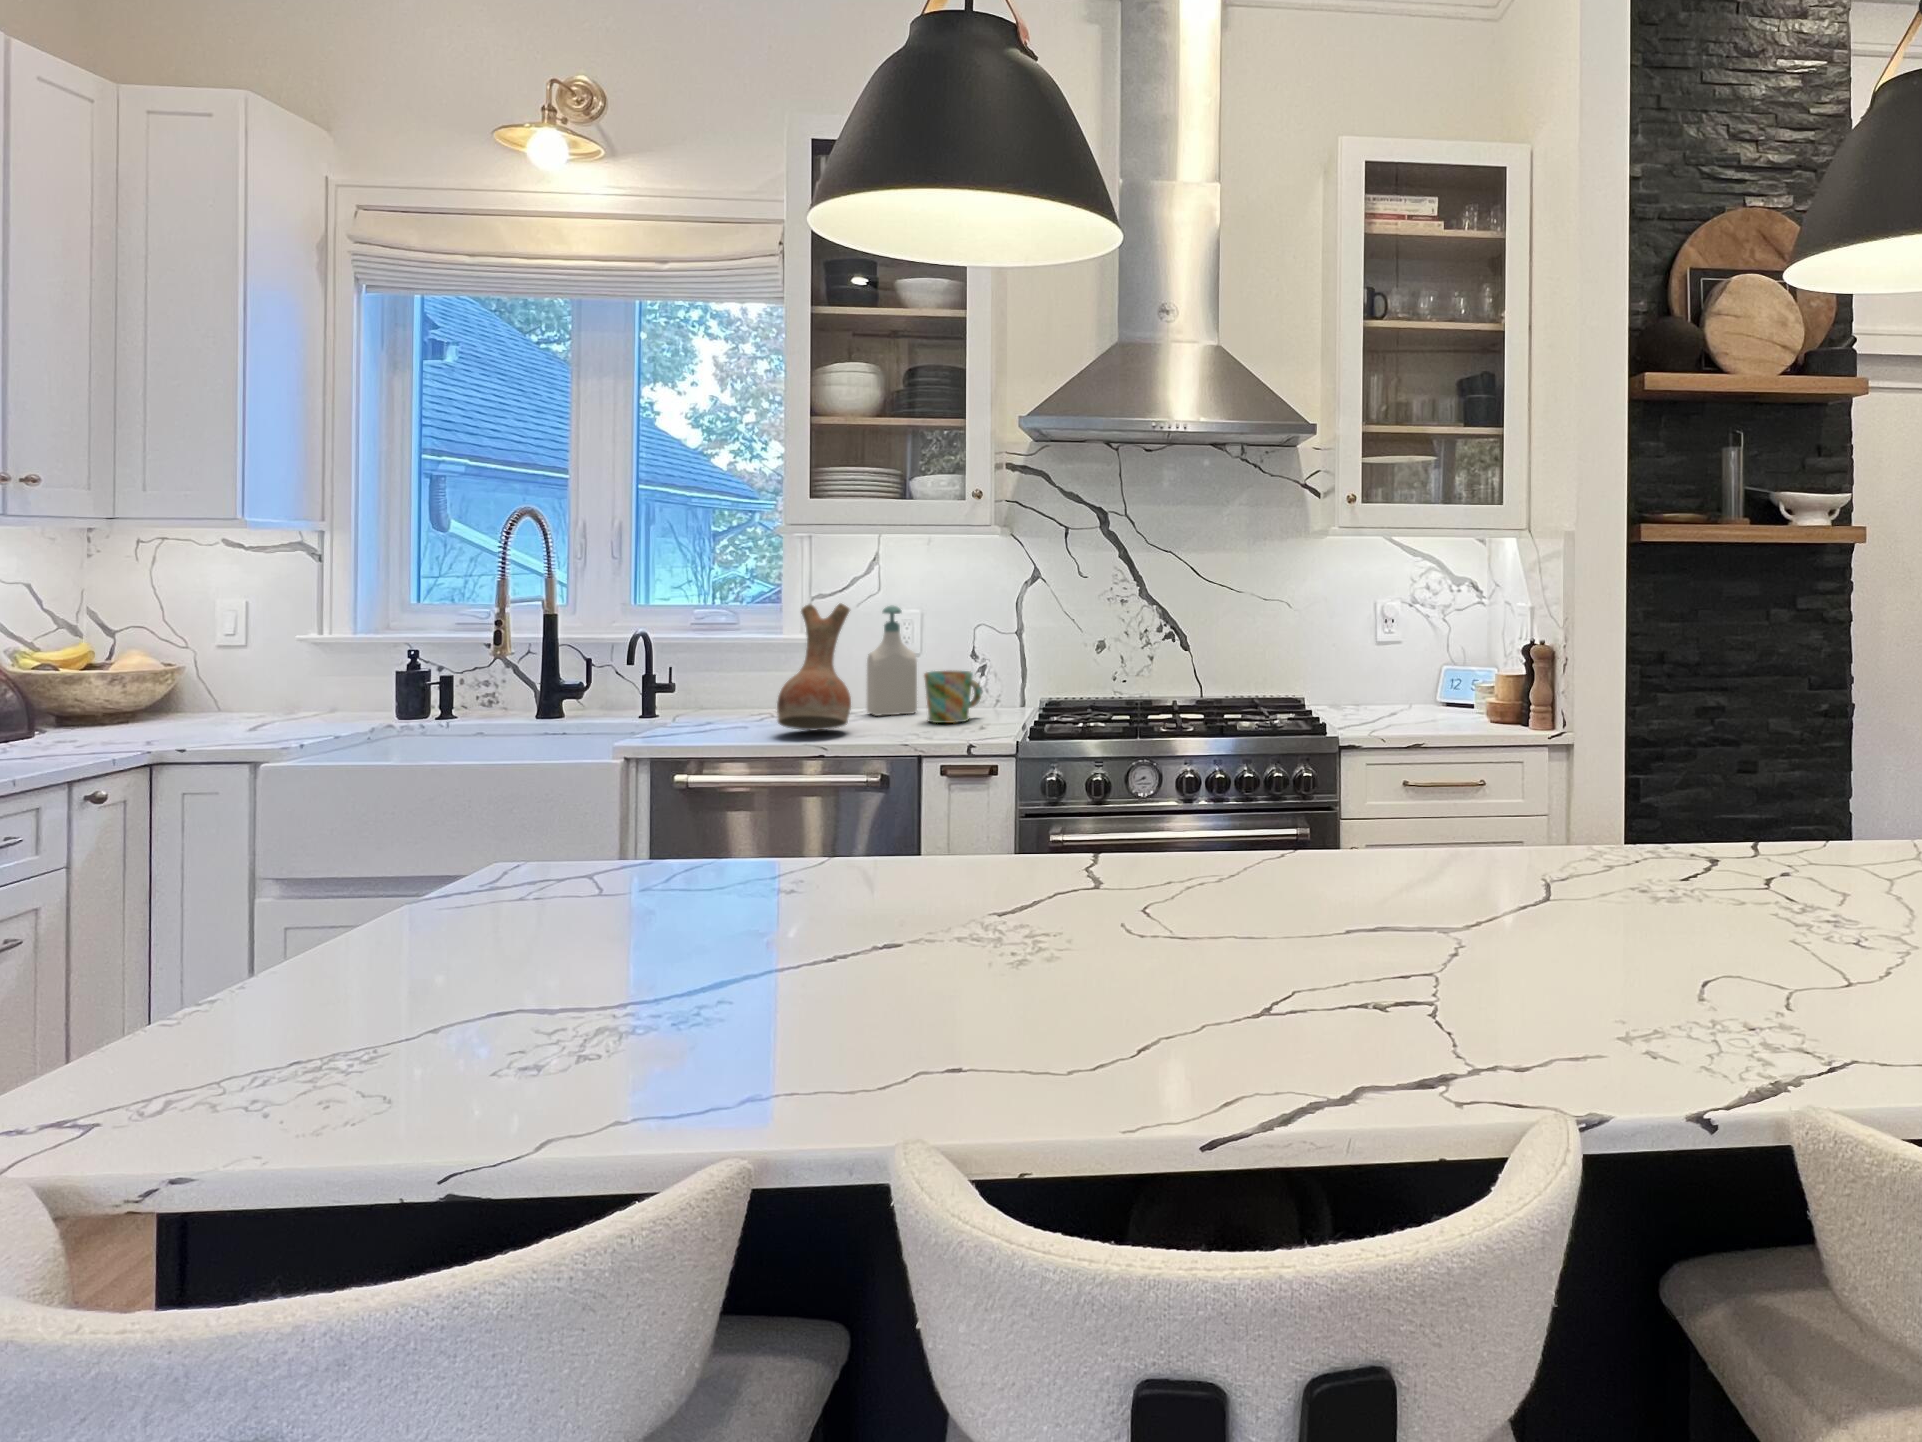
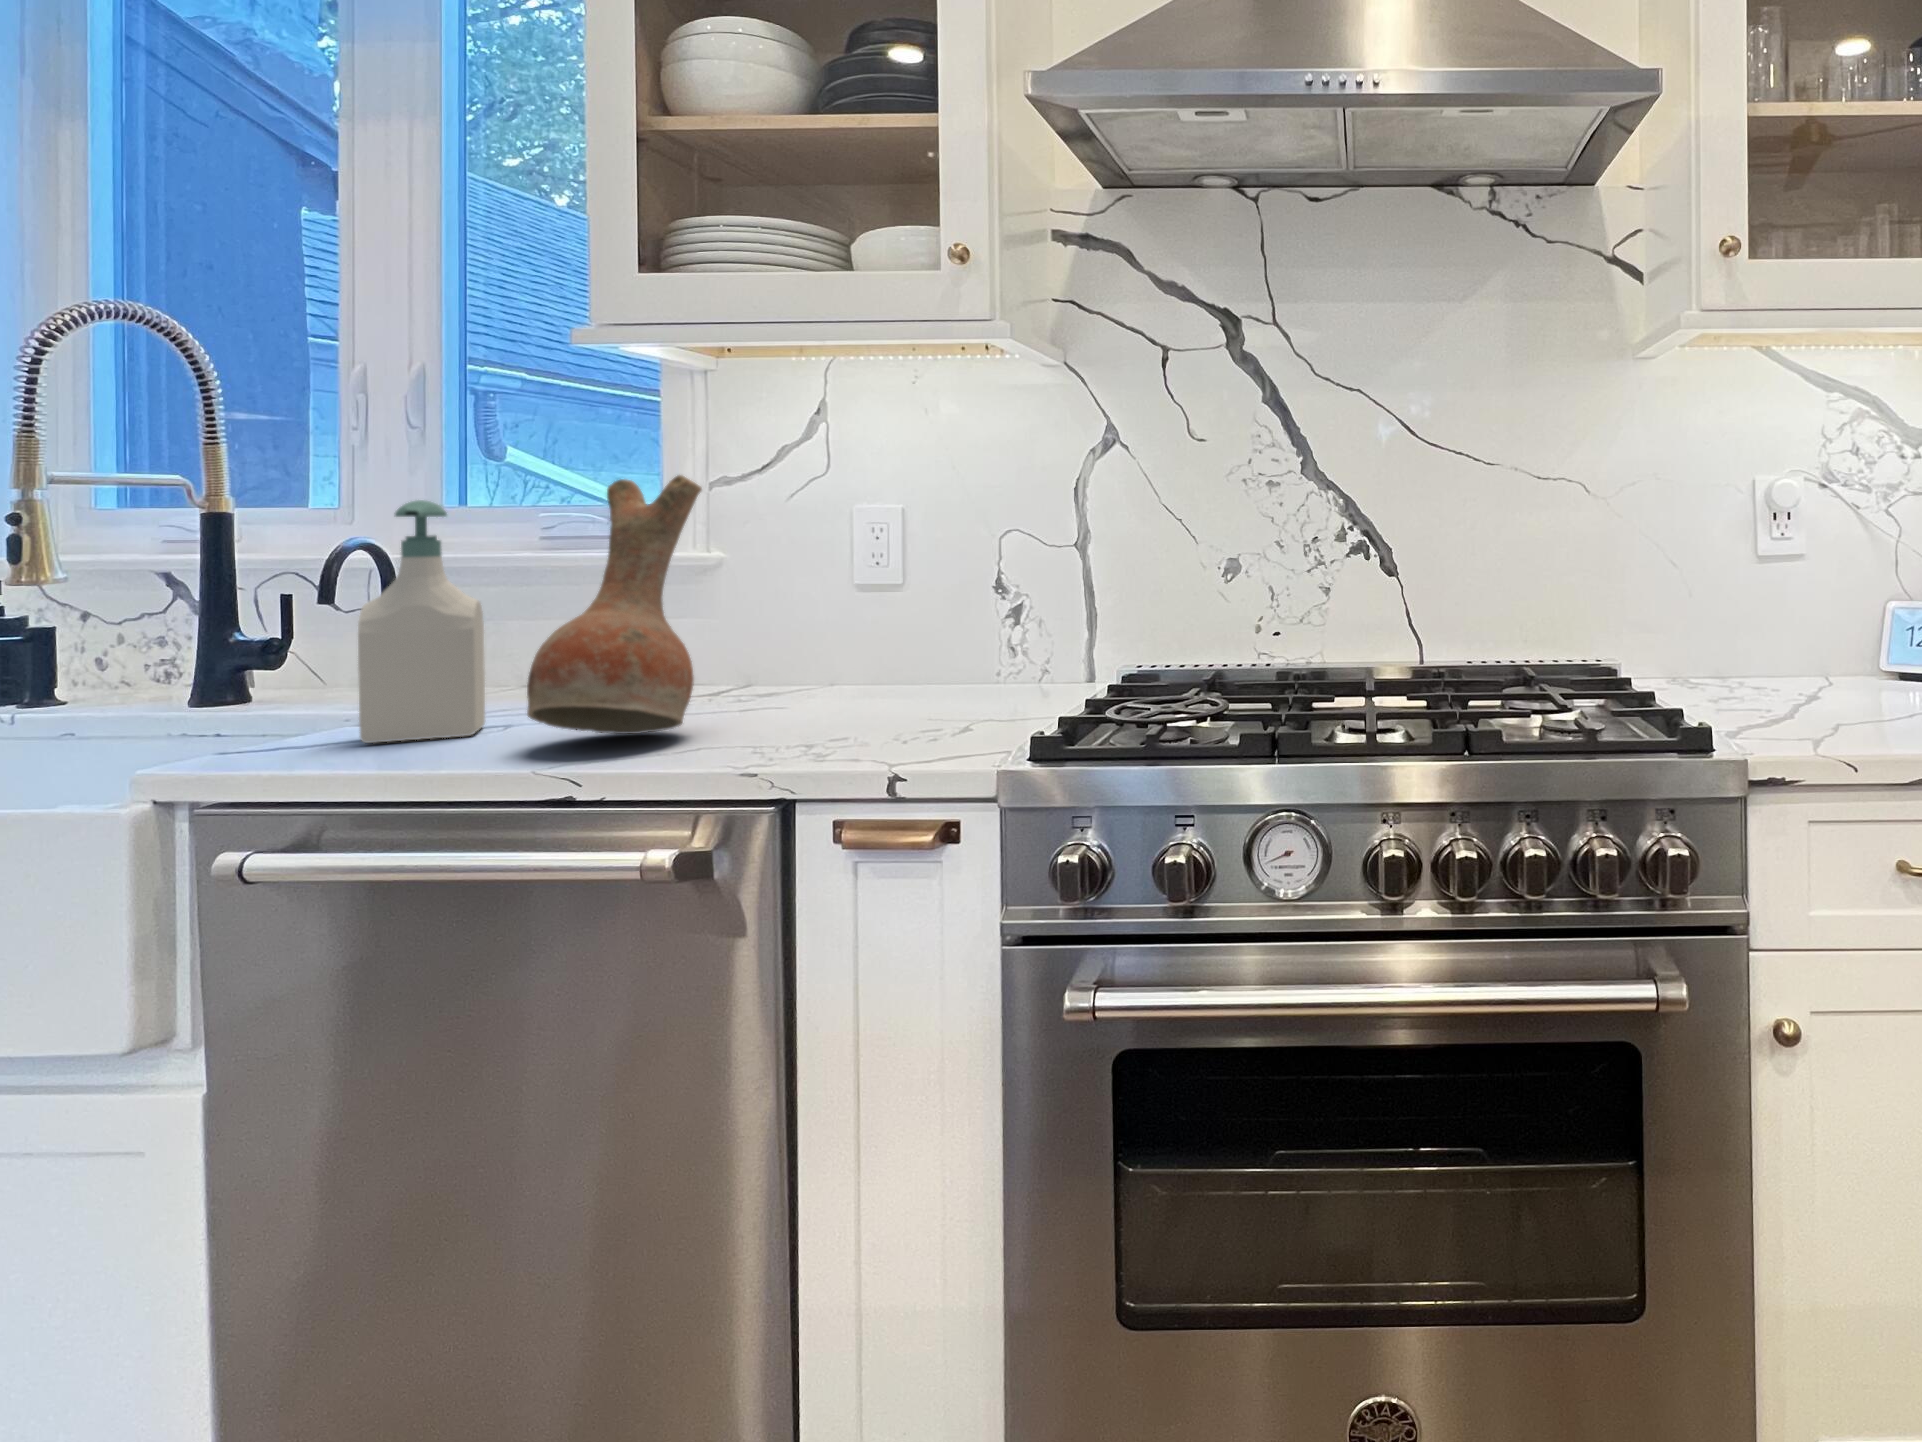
soap bottle: present [867,606,917,716] -> present [358,500,485,743]
mug: present [924,671,981,723] -> none [862,613,985,717]

